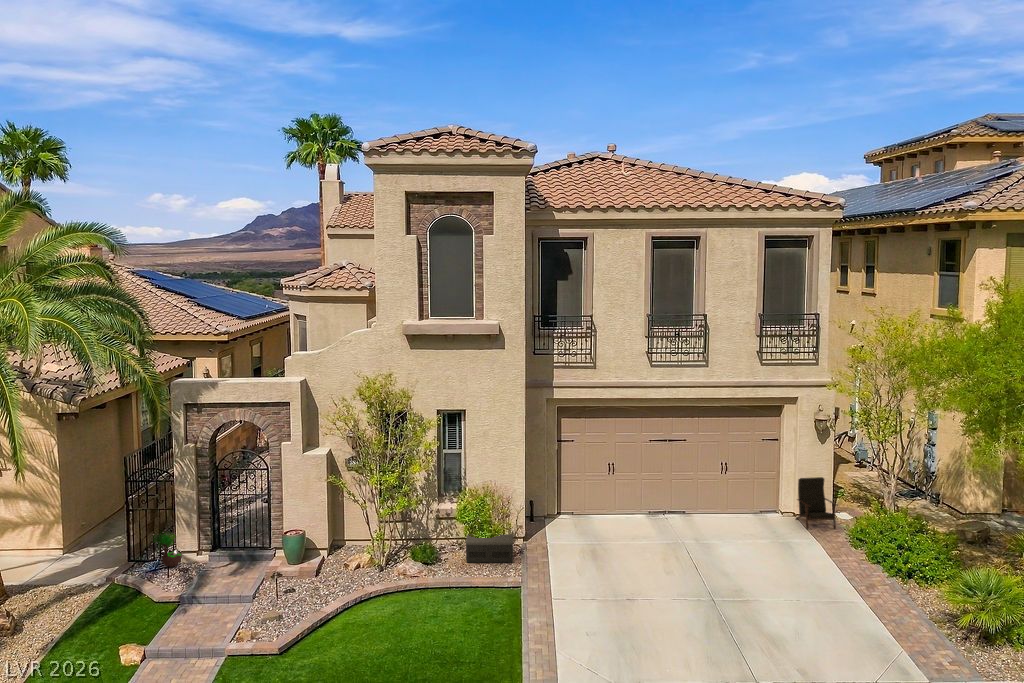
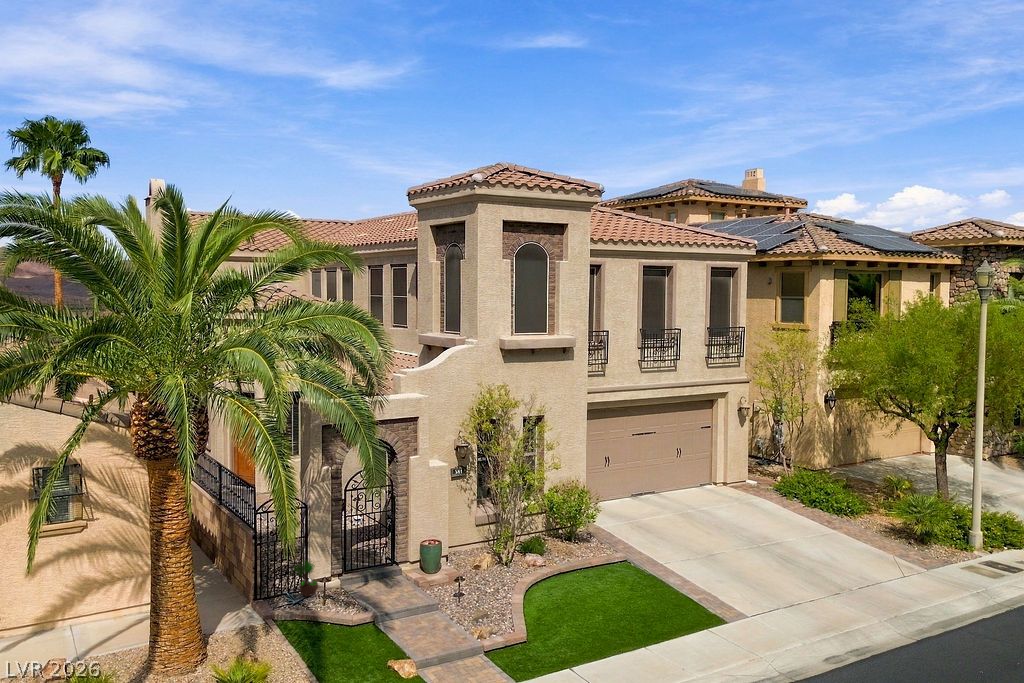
lounge chair: present [796,477,838,530] -> none [728,451,762,491]
storage bench: present [466,534,513,563] -> none [553,519,596,547]

